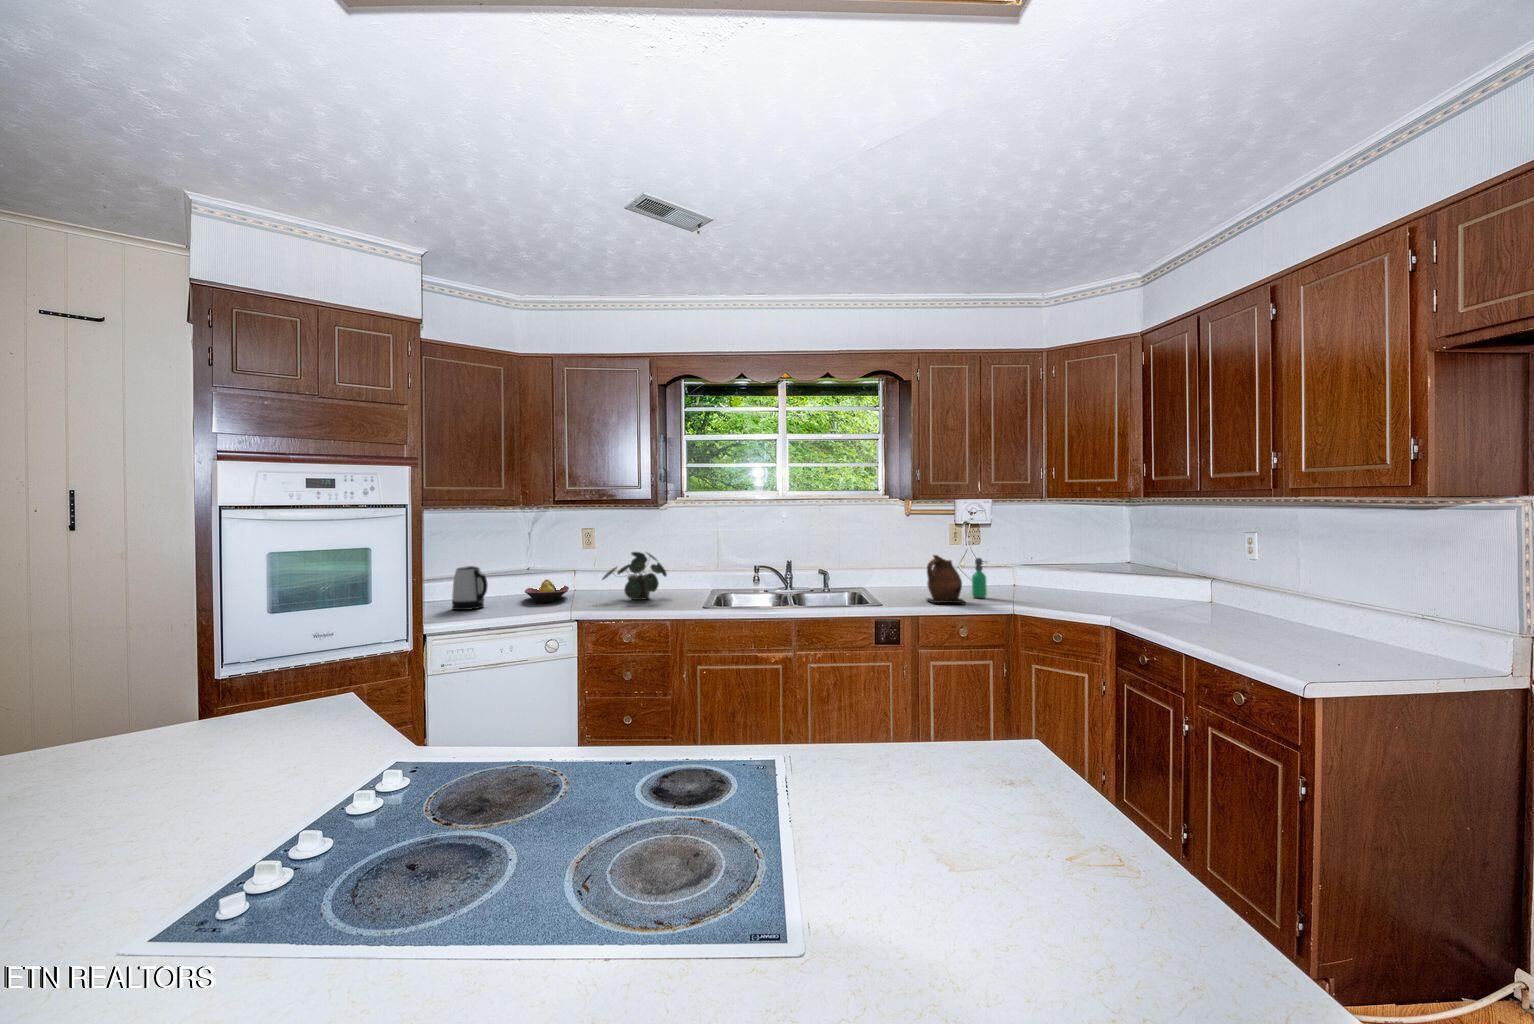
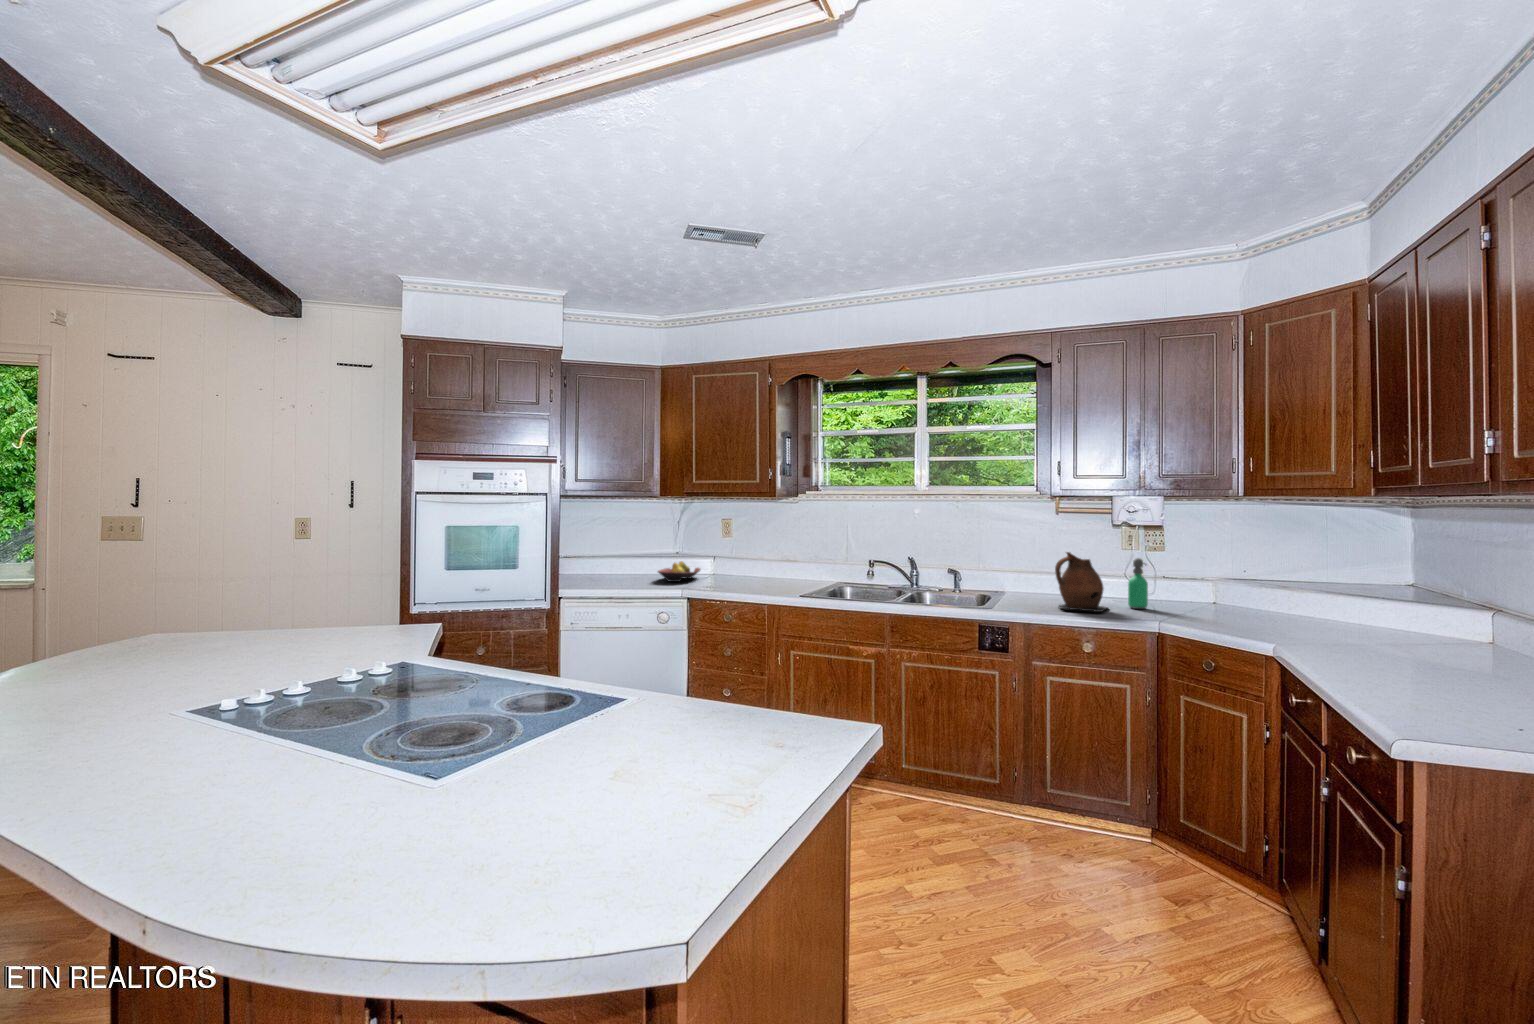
potted plant: present [602,552,667,600] -> none [722,537,787,585]
kettle: present [452,566,487,610] -> none [595,545,622,584]

